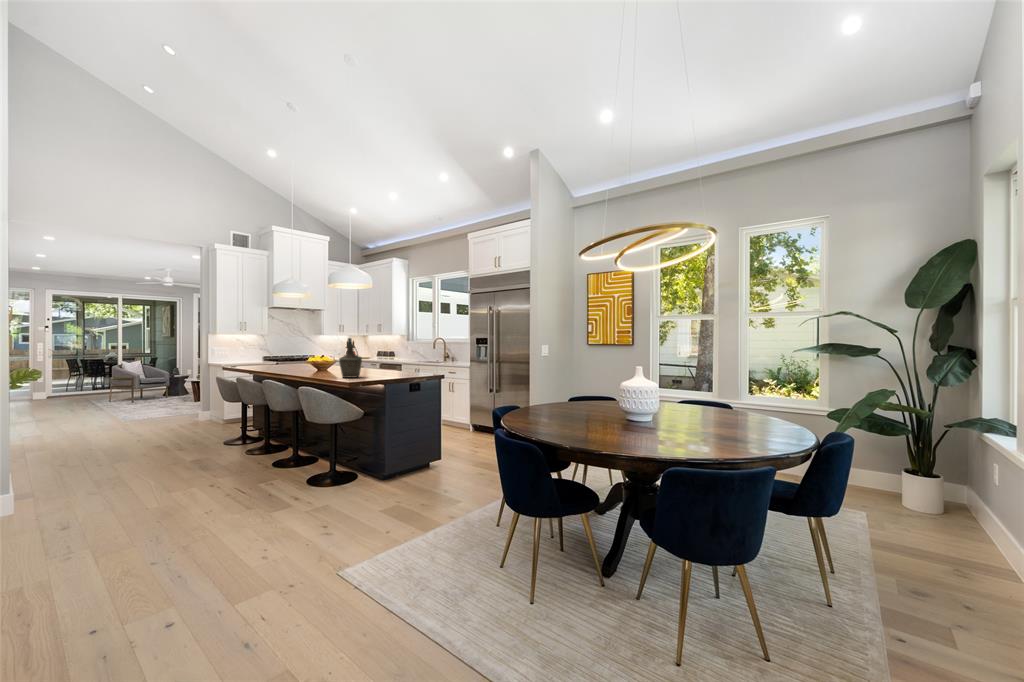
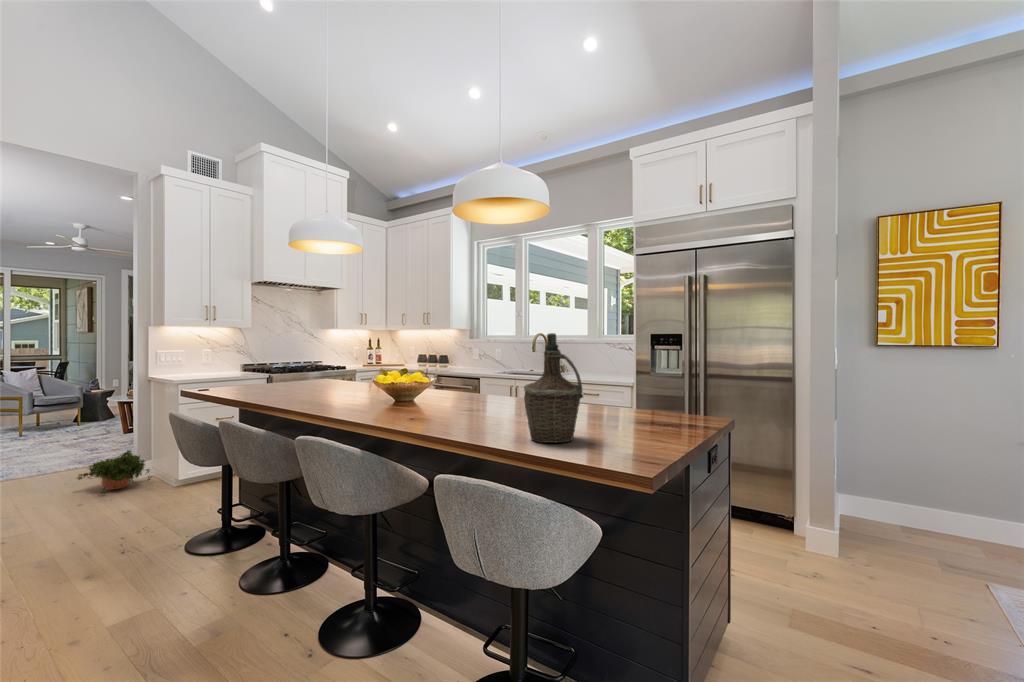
potted plant: none [169,403,211,427] -> present [77,450,152,494]

